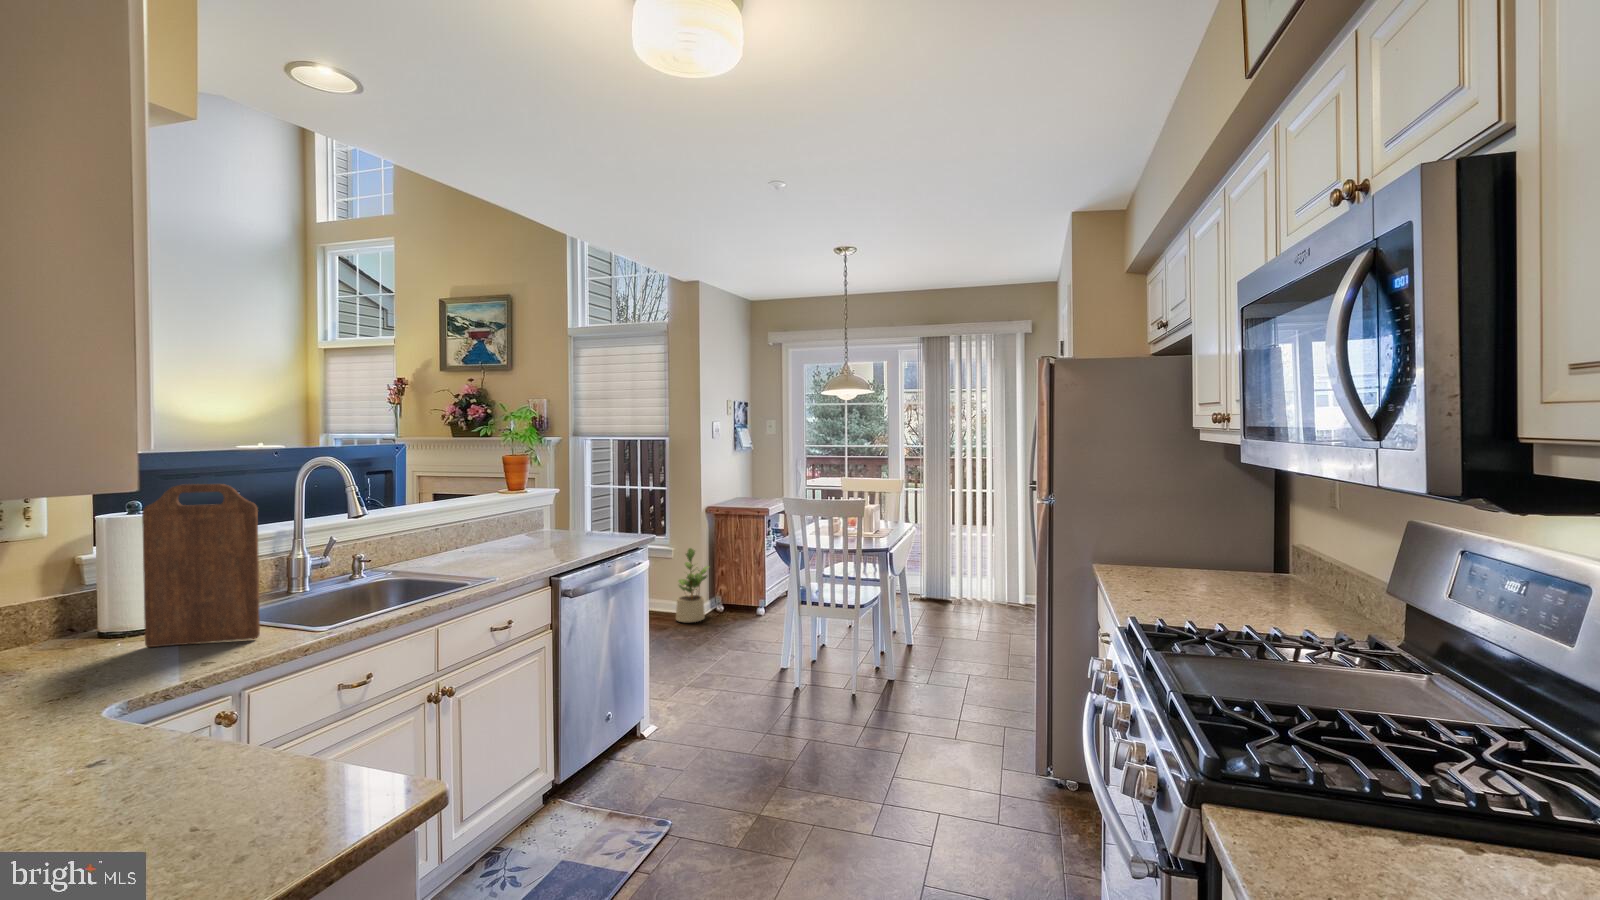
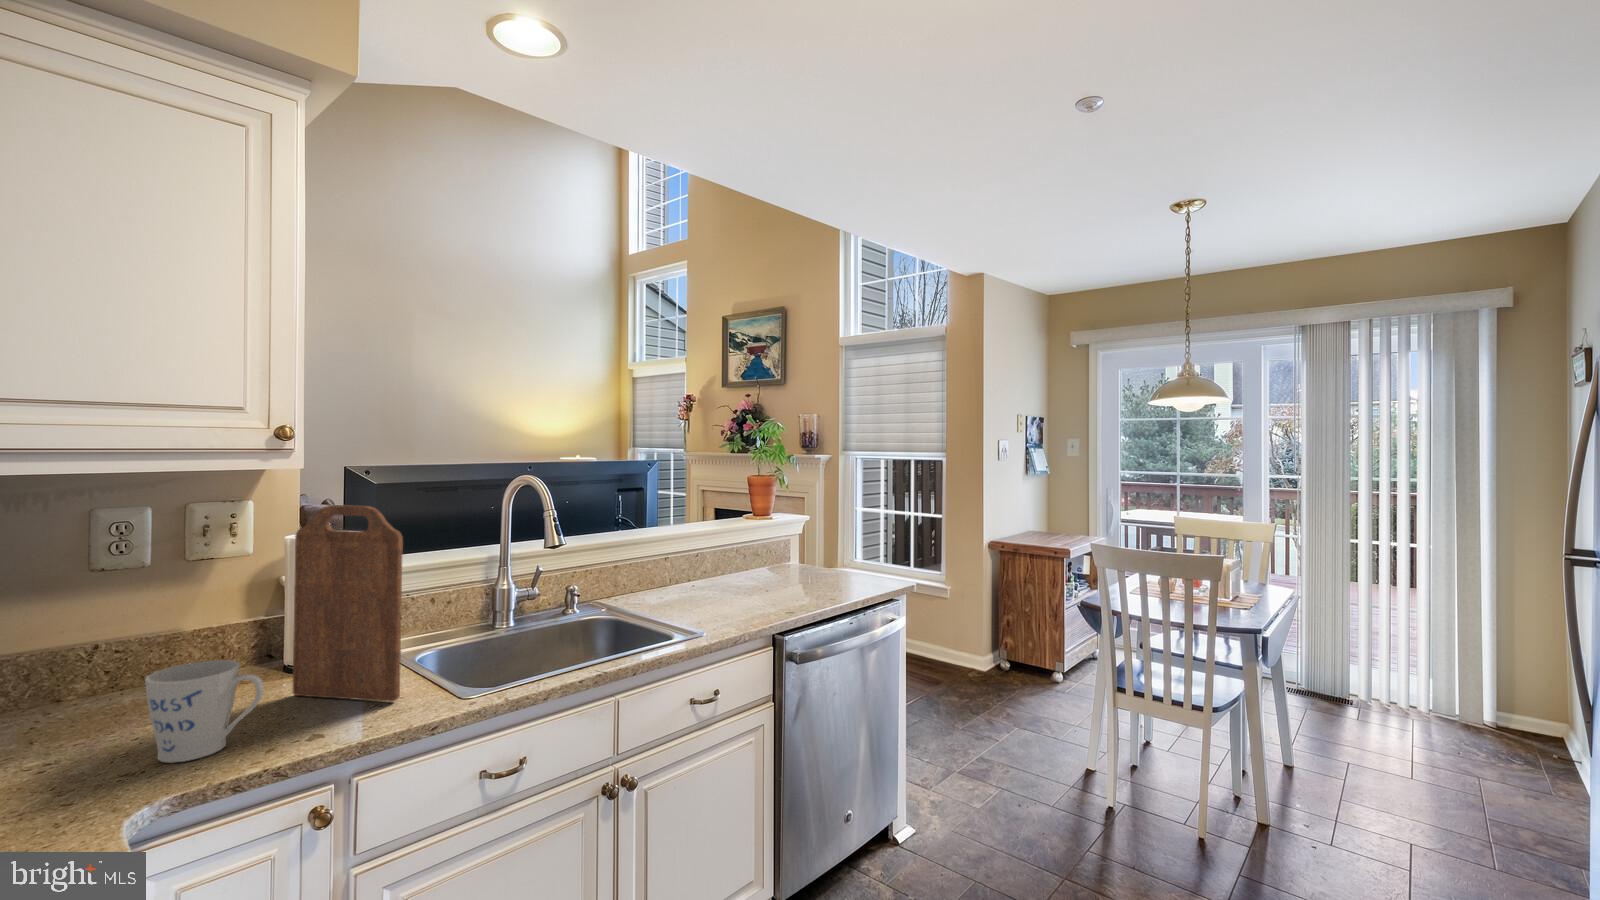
potted plant: present [676,548,709,622] -> none [949,588,992,678]
mug: none [59,610,164,688] -> present [145,660,264,763]

